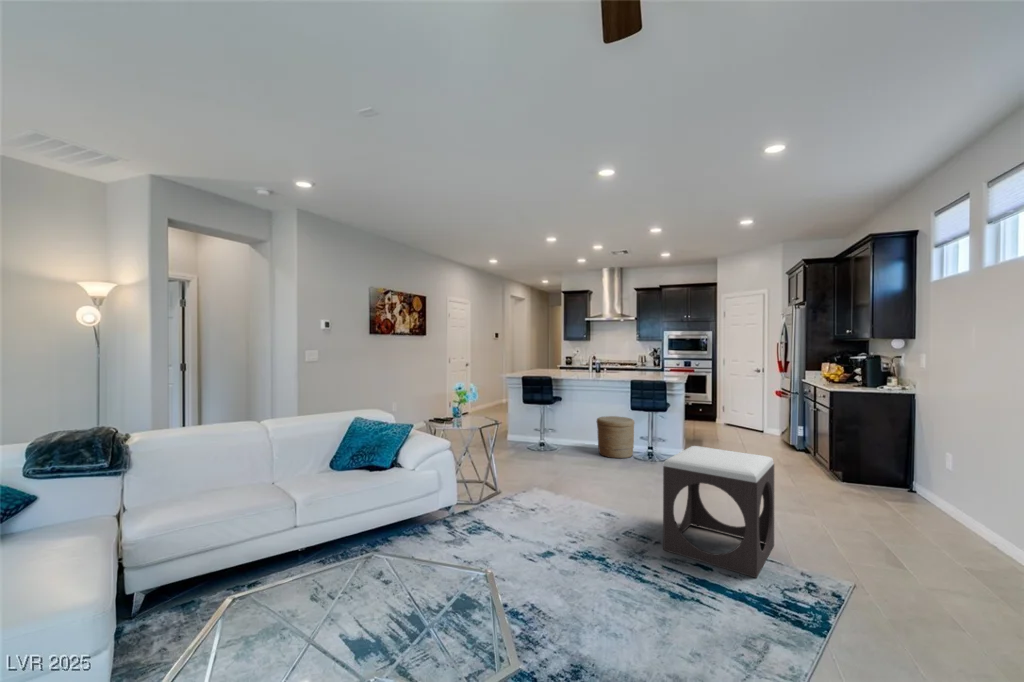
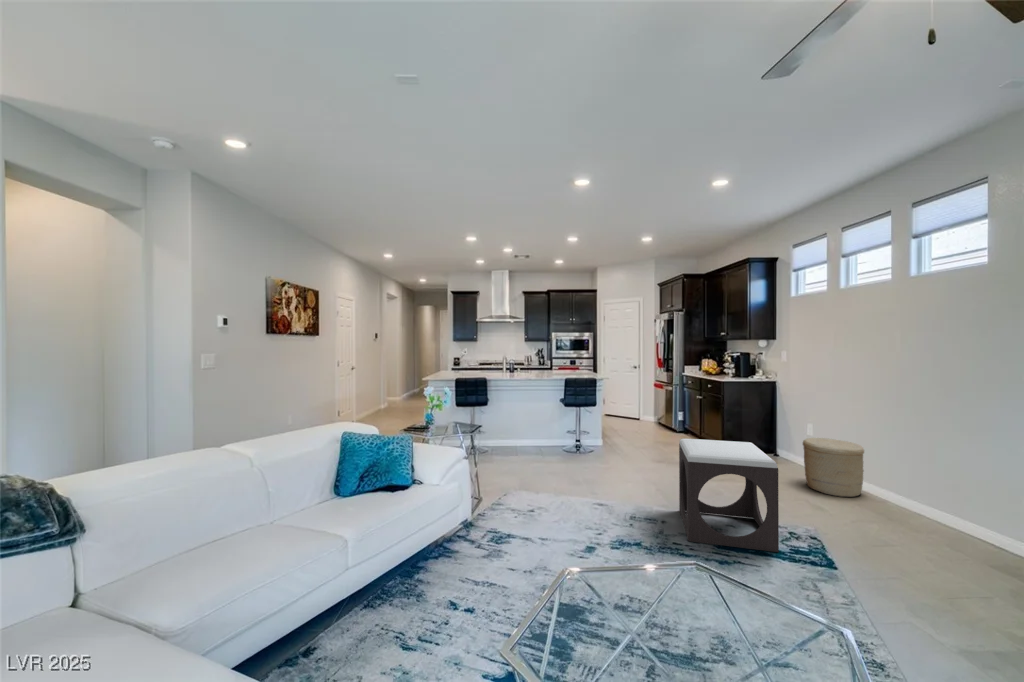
woven basket: present [597,416,634,458] -> present [803,438,864,497]

